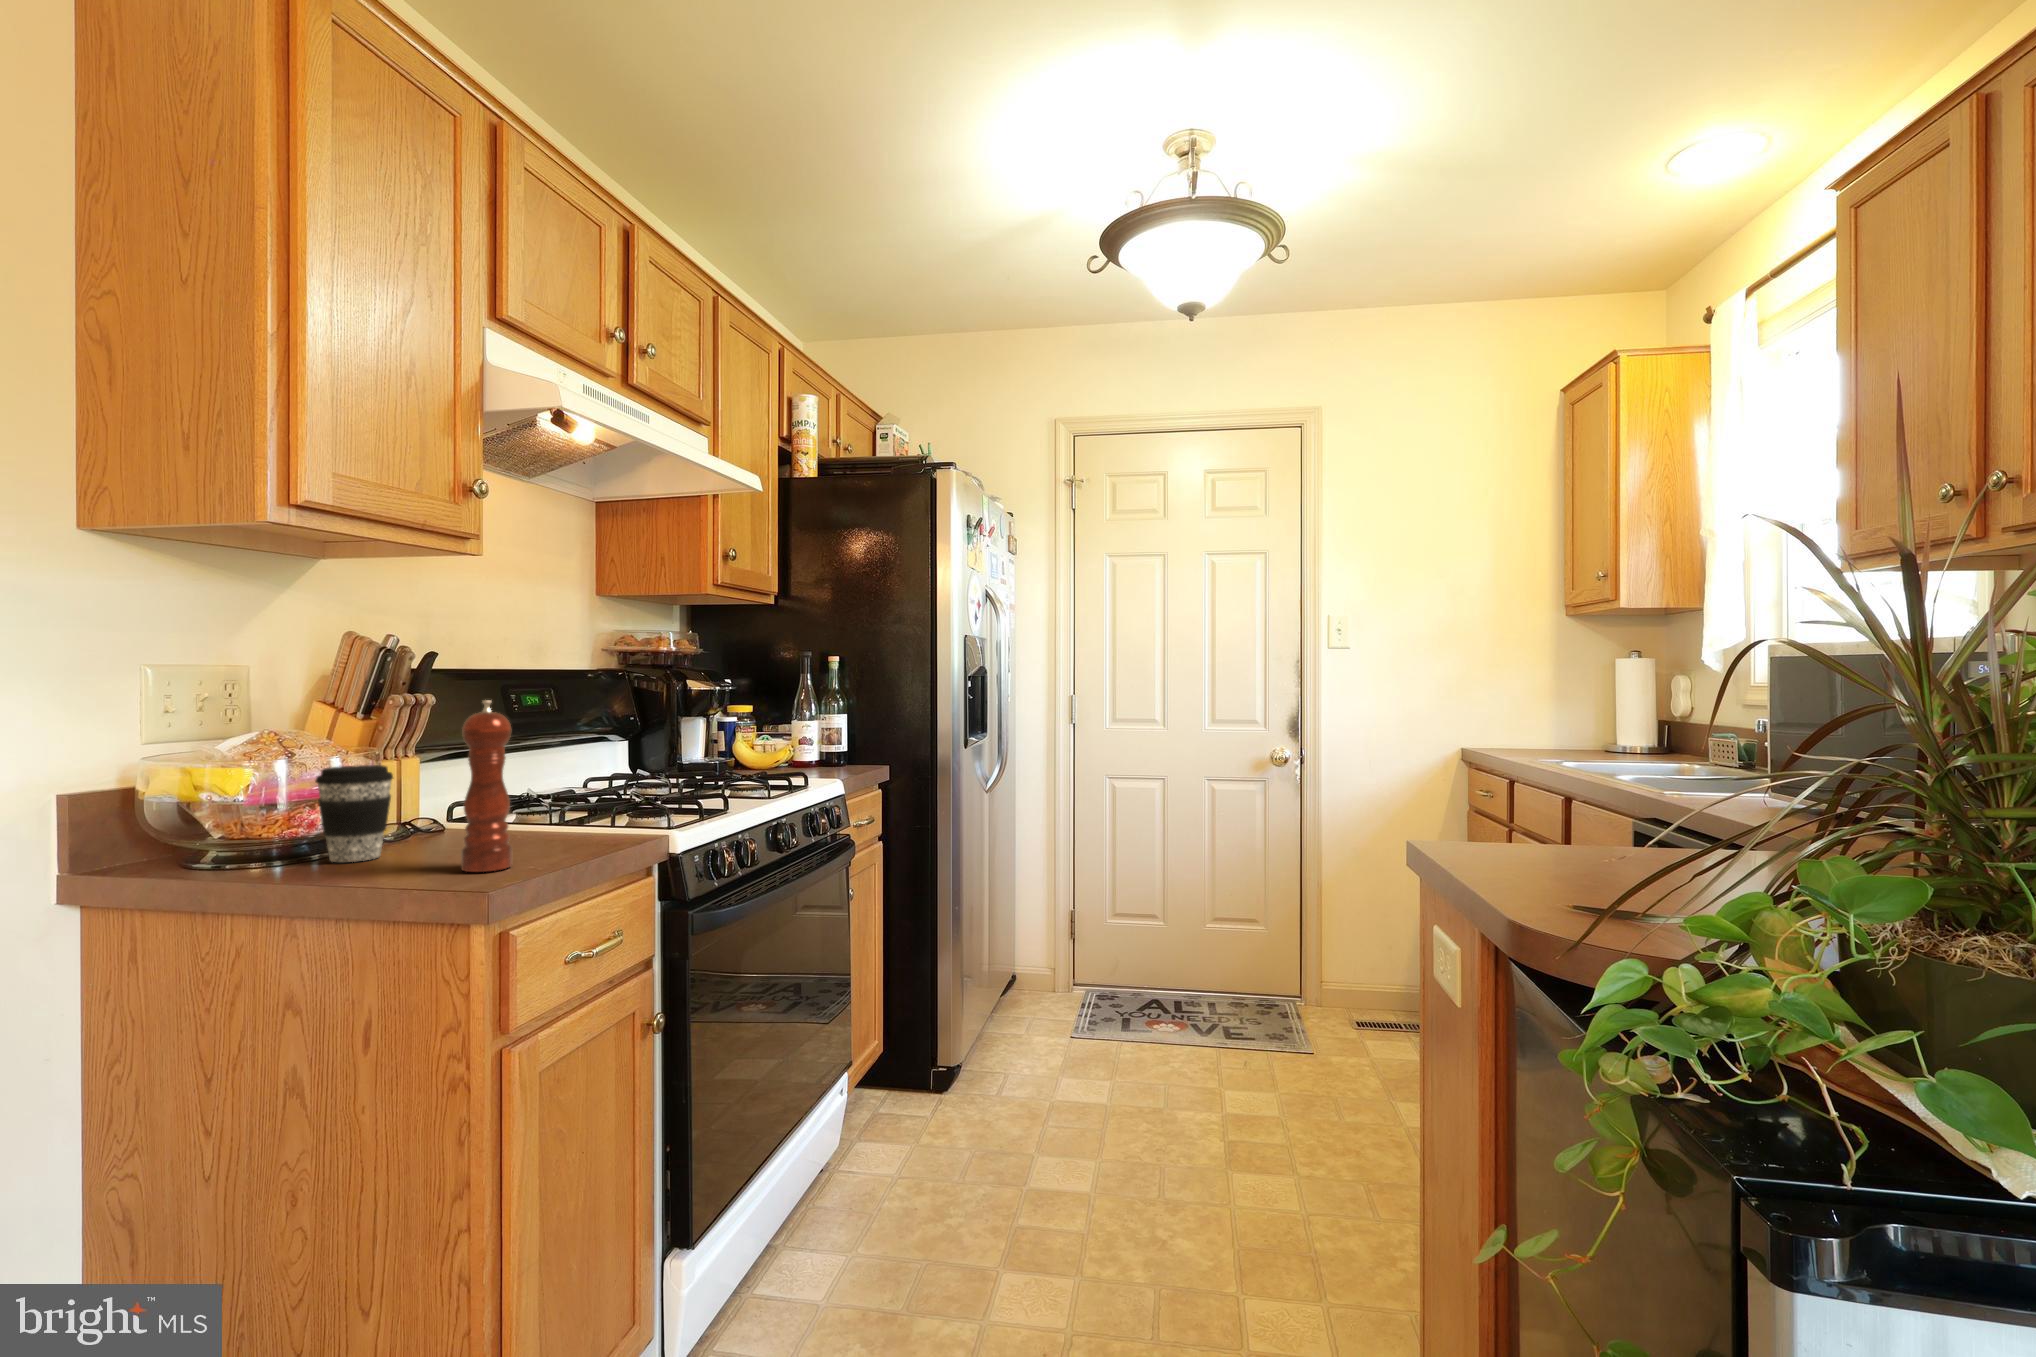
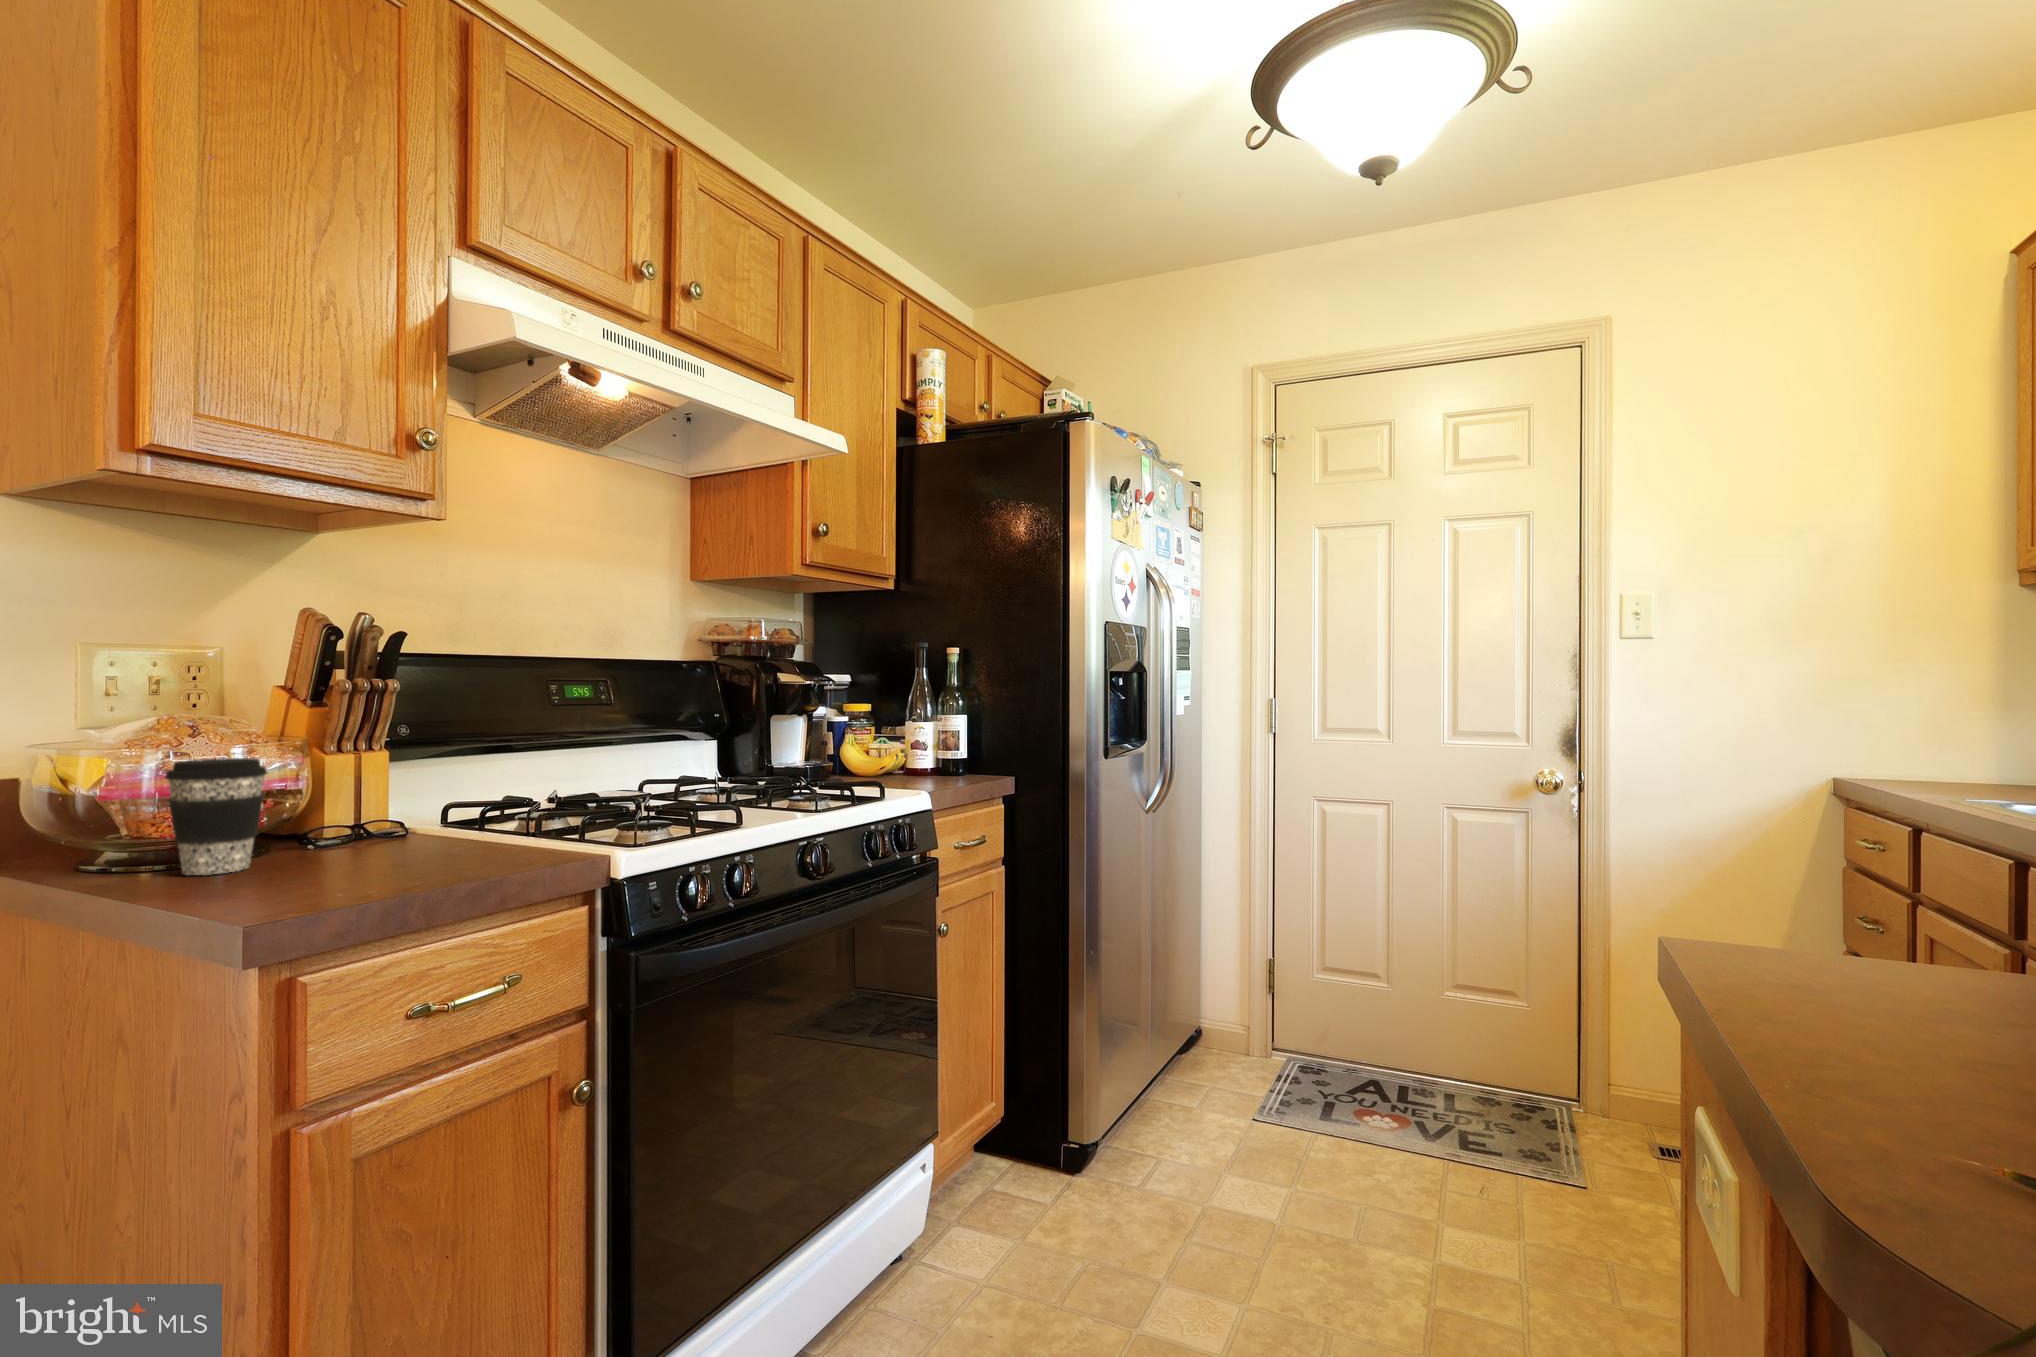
pepper mill: present [461,700,512,872] -> none [264,677,337,901]

